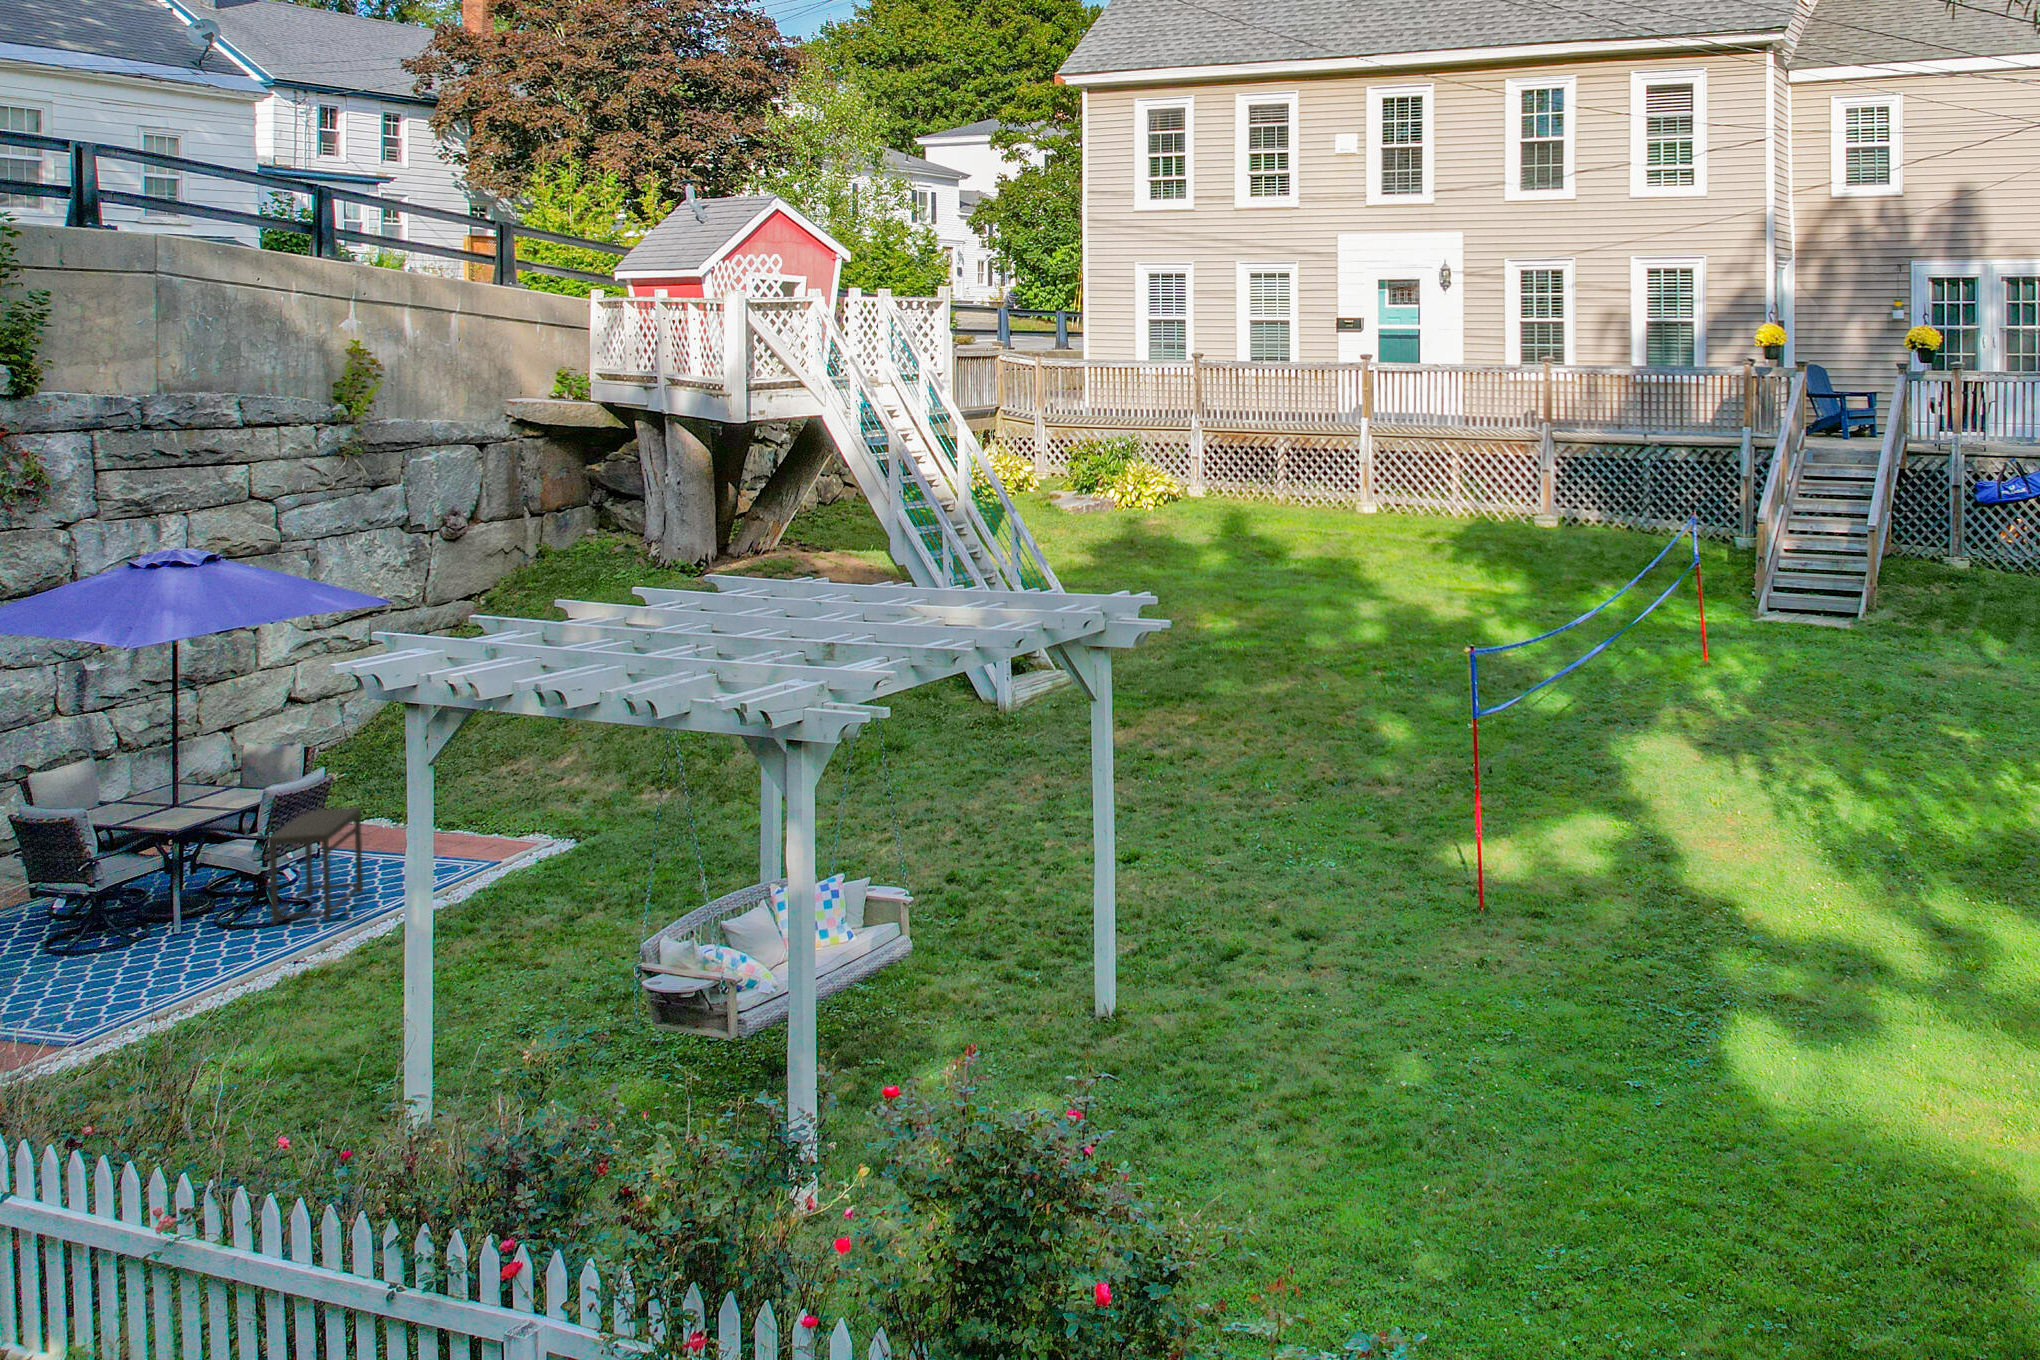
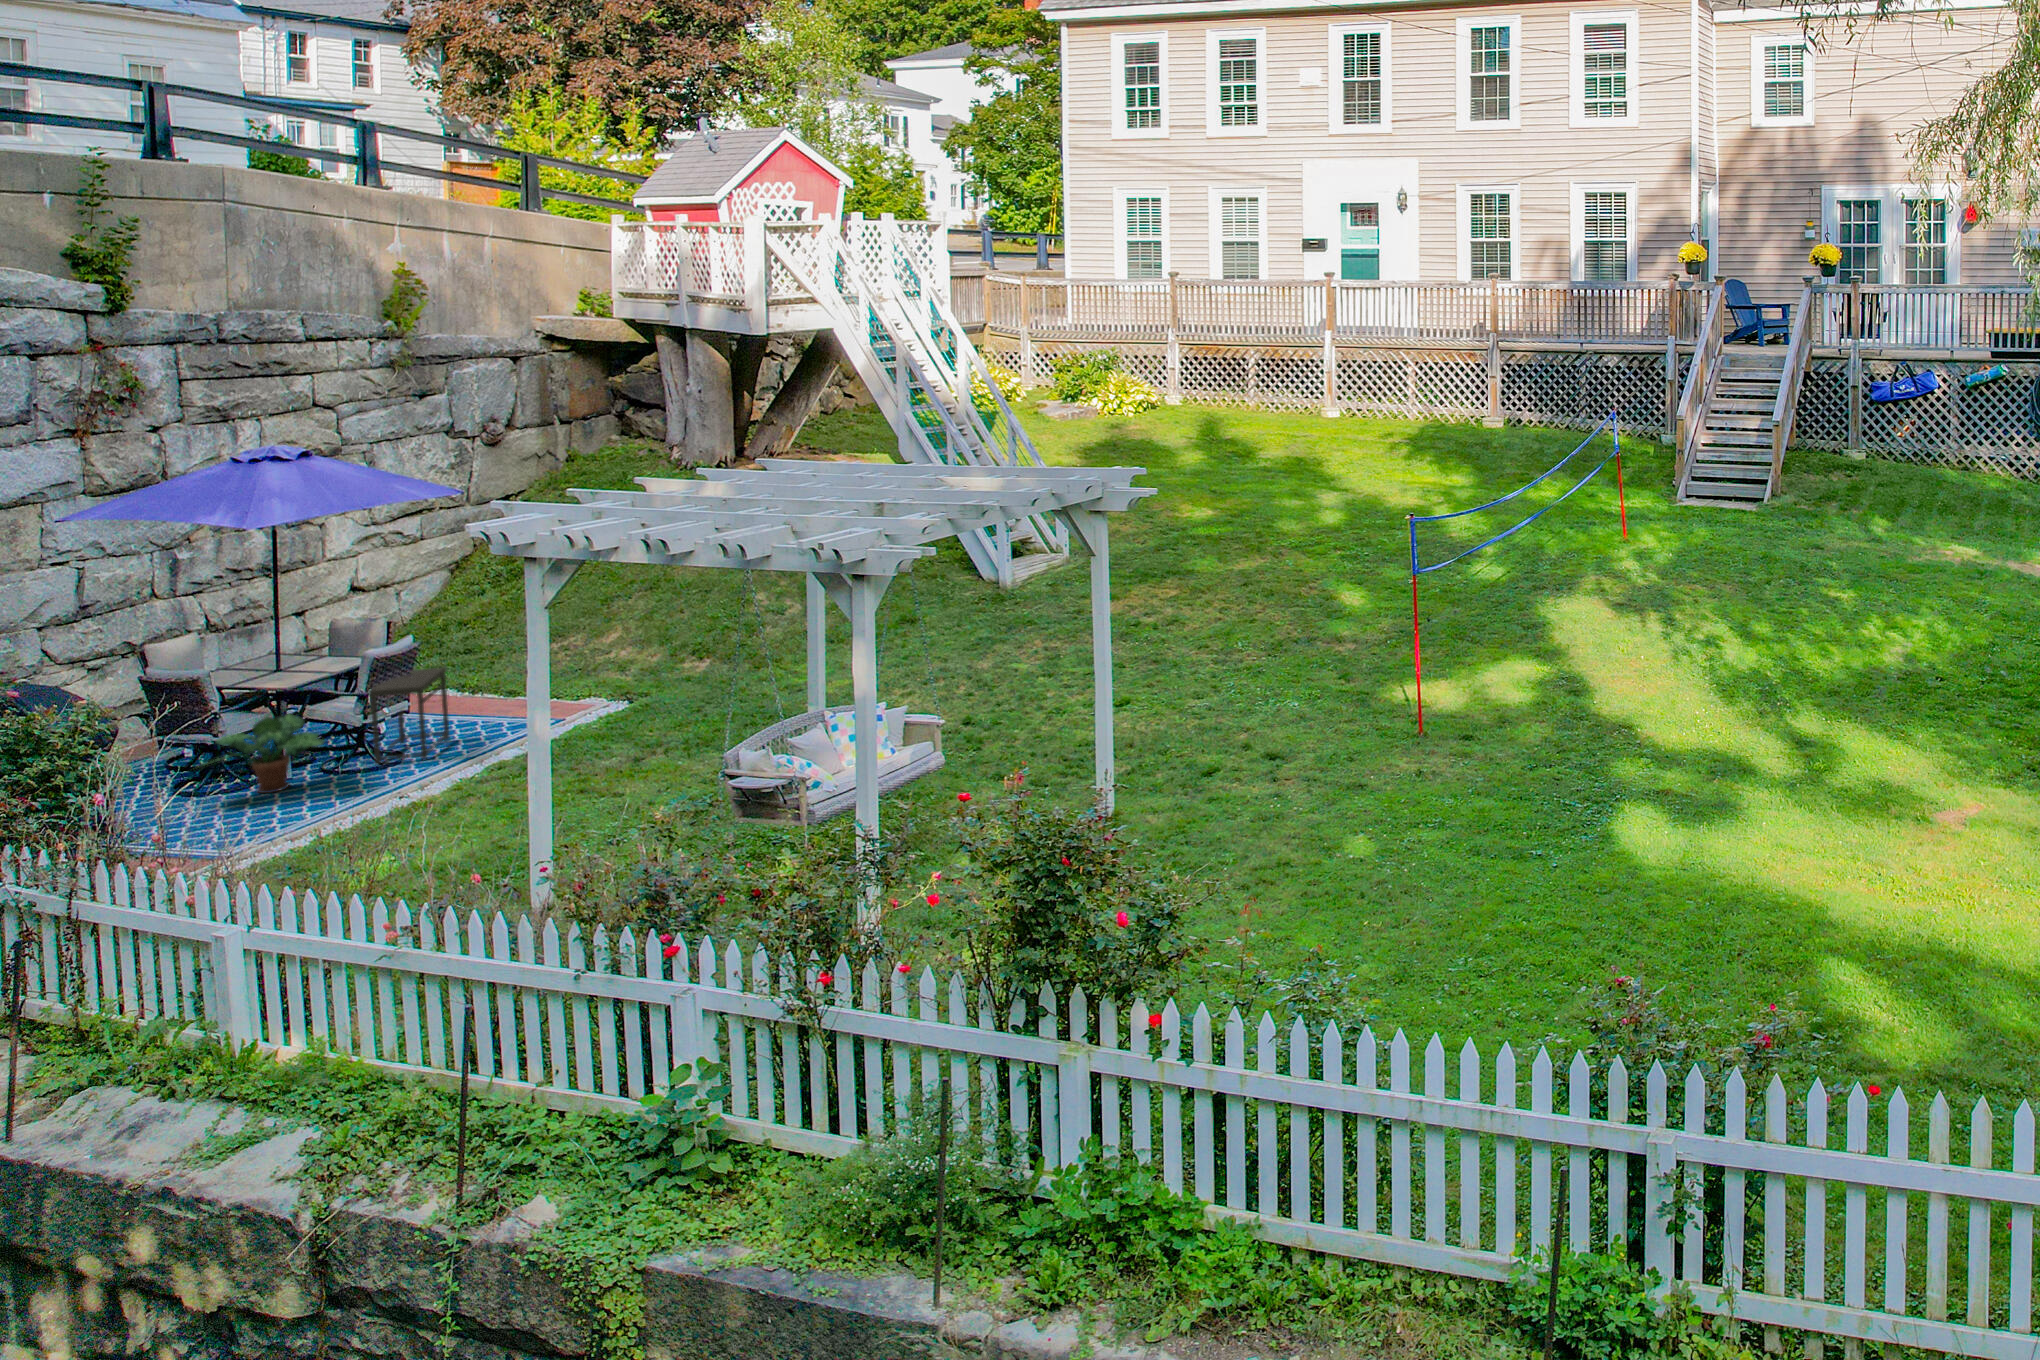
potted plant: none [46,862,211,962] -> present [198,714,325,793]

